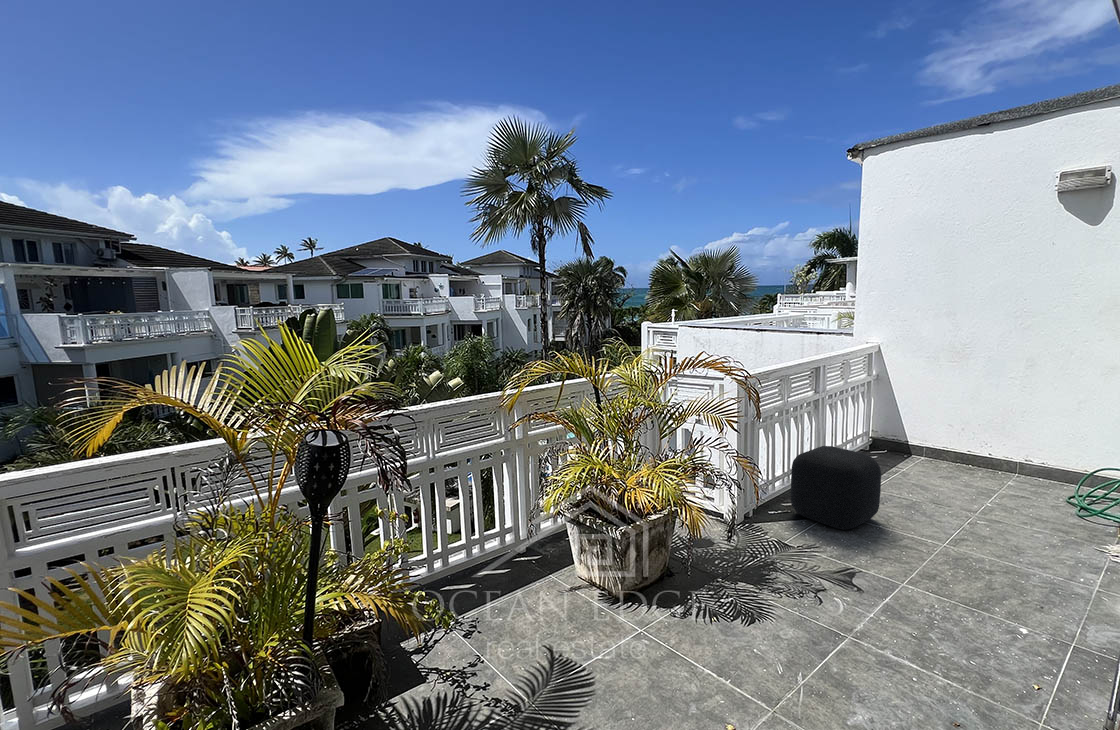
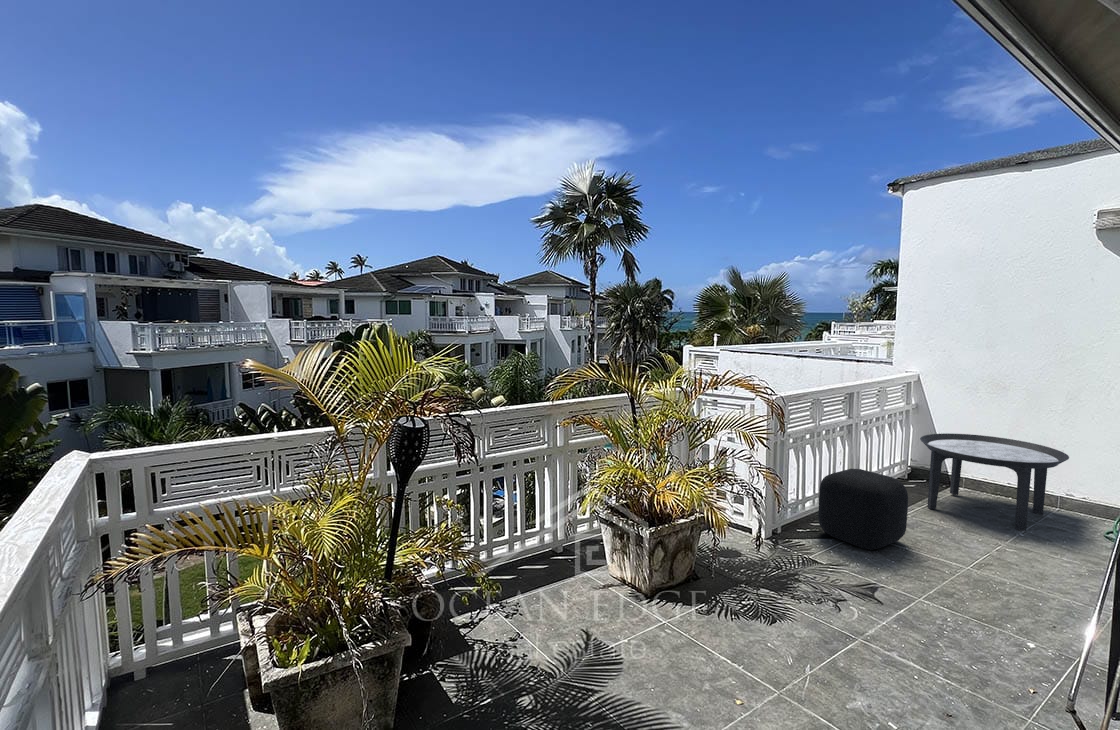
round table: none [885,404,1031,500] -> present [920,433,1069,531]

